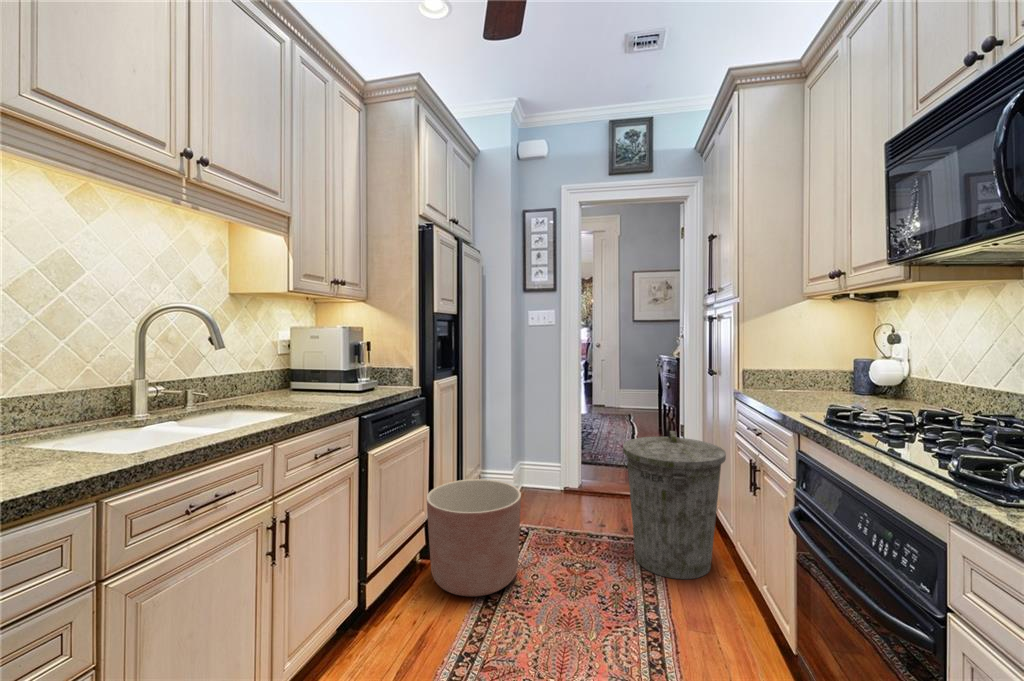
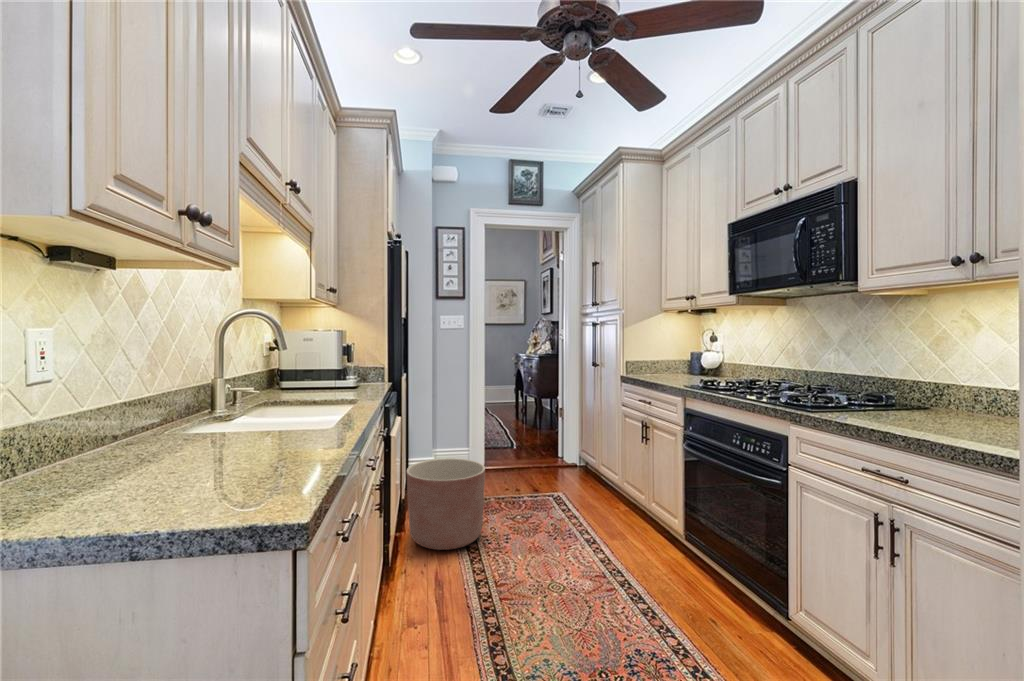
trash can: present [623,431,726,579] -> none [546,408,619,515]

